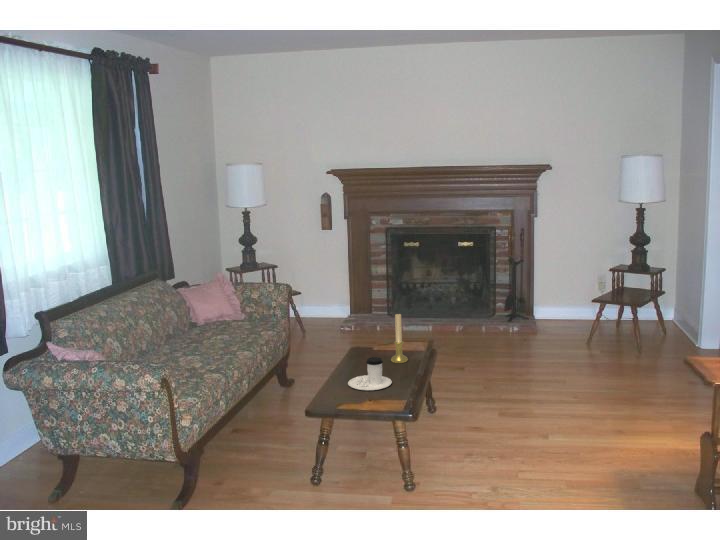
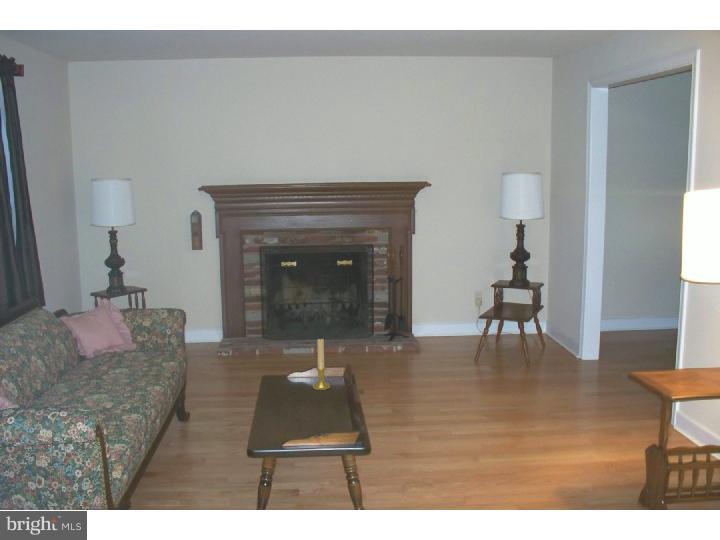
coffee cup: present [348,357,392,390] -> none [280,386,326,421]

